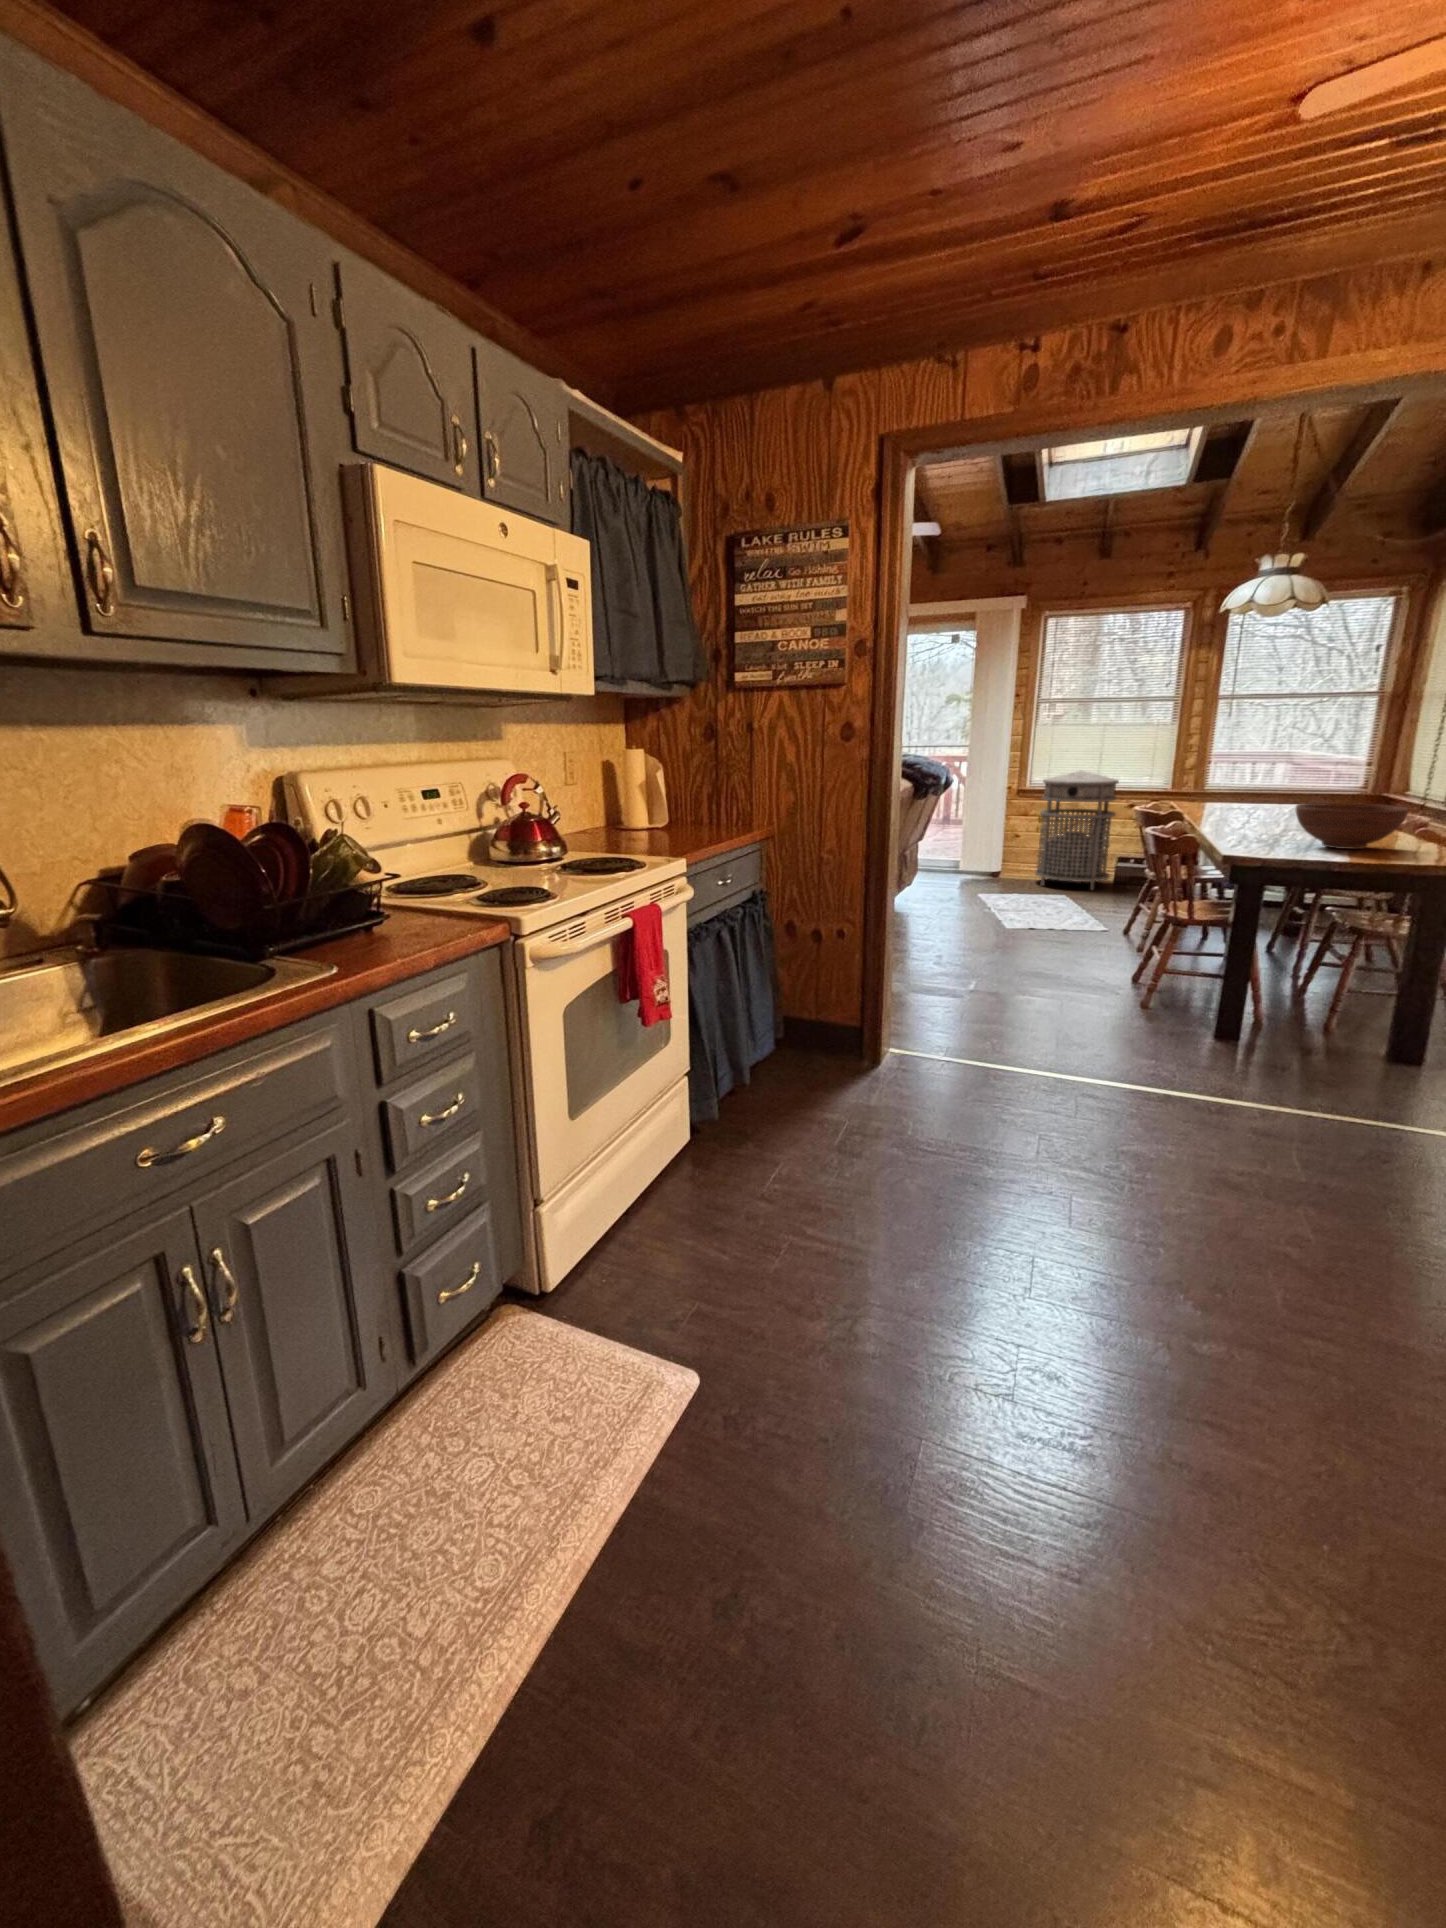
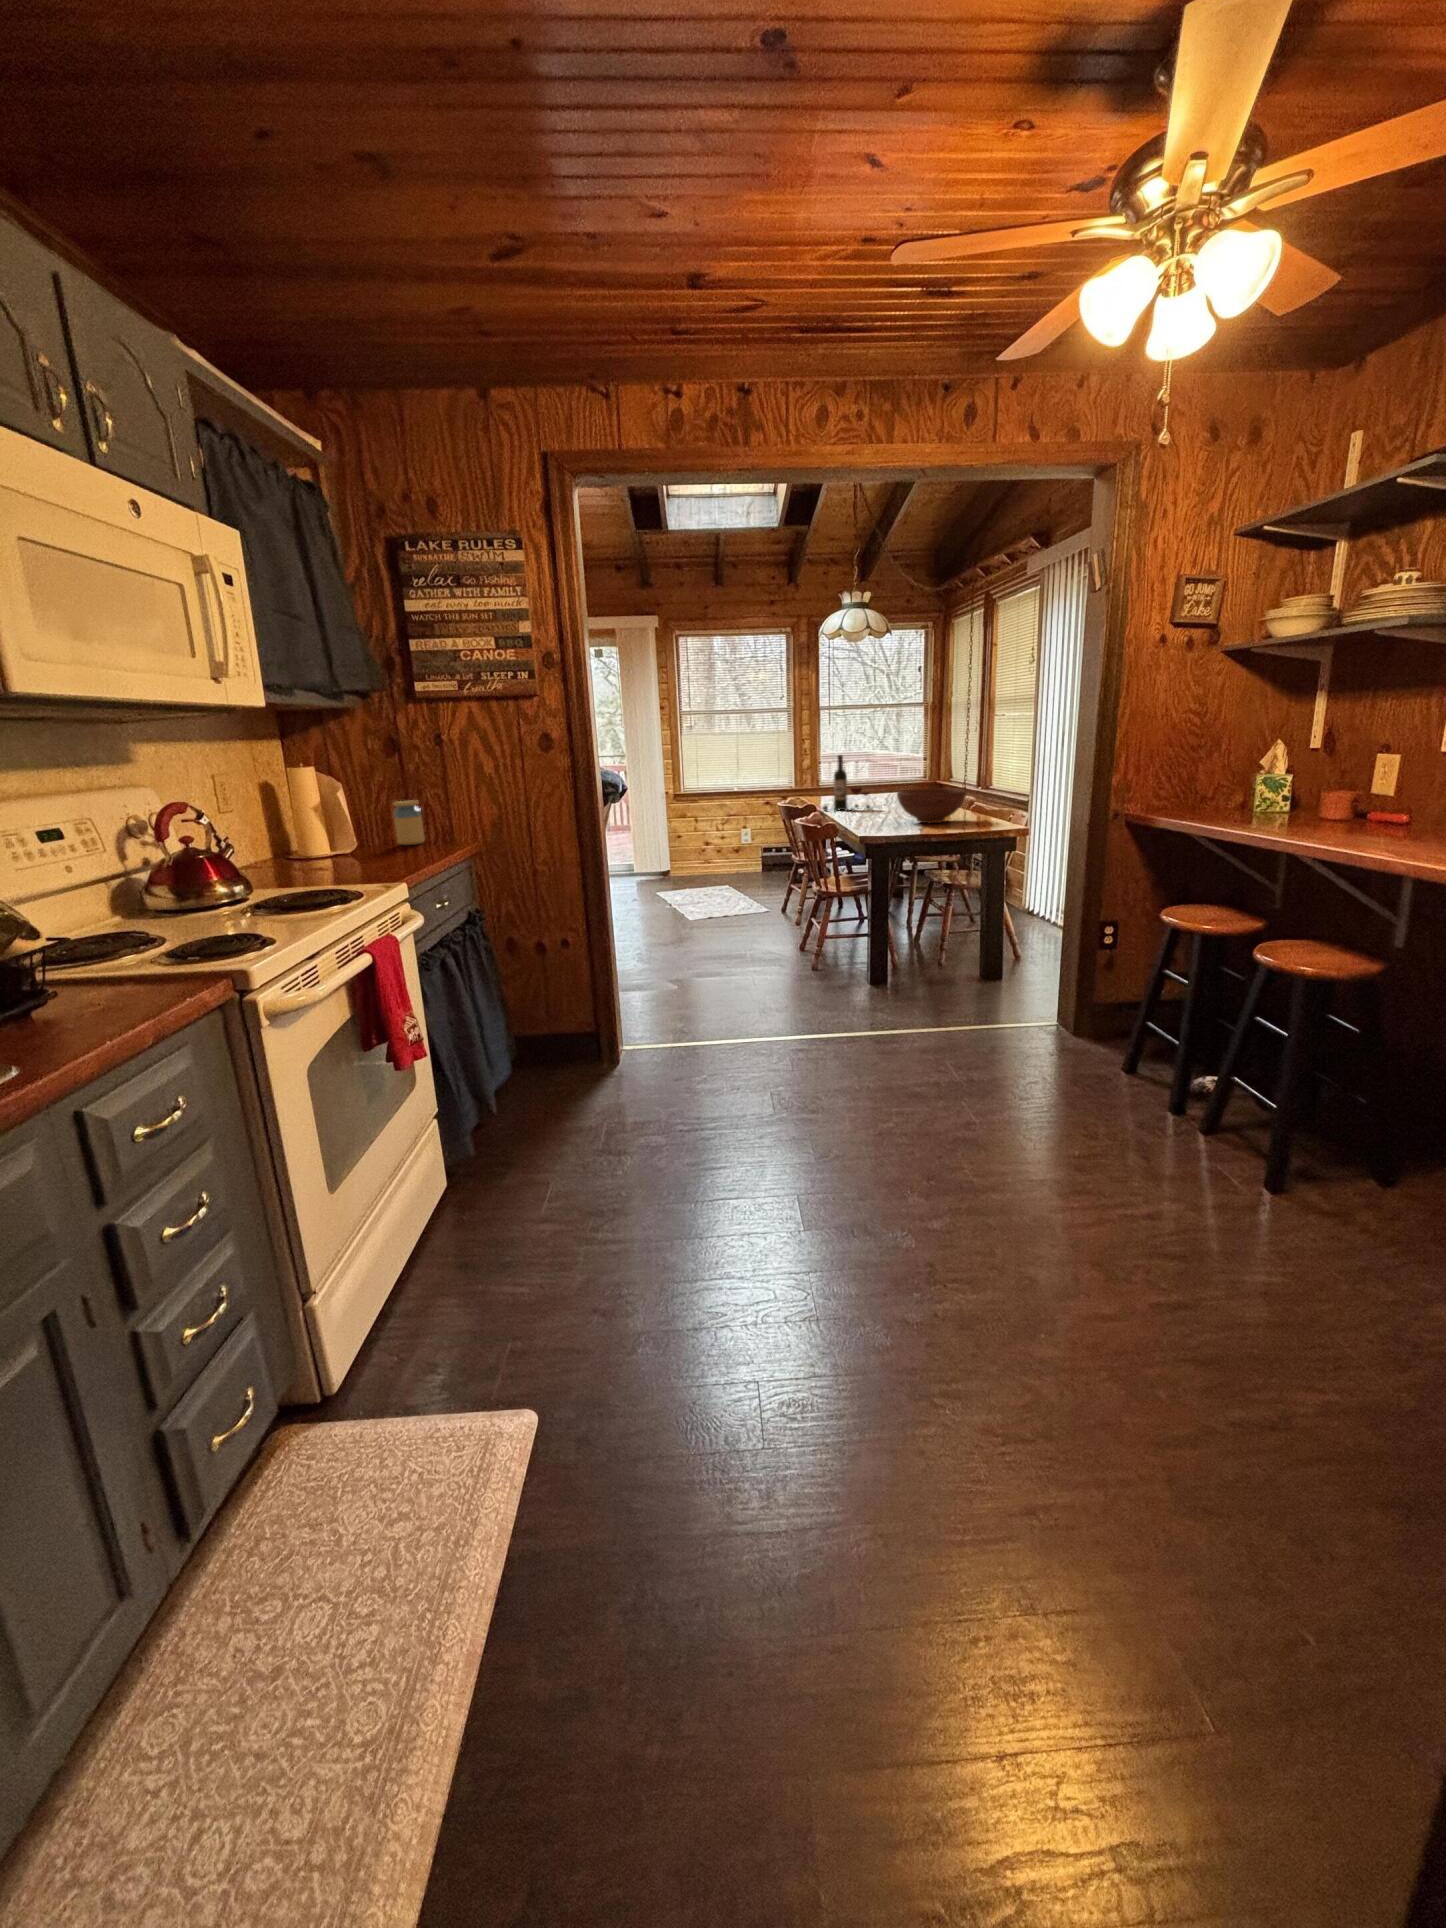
wine bottle: none [1193,755,1269,827] -> present [822,755,870,811]
trash can: present [1035,770,1119,890] -> none [693,772,757,876]
jar: none [700,783,725,825] -> present [393,800,425,845]

